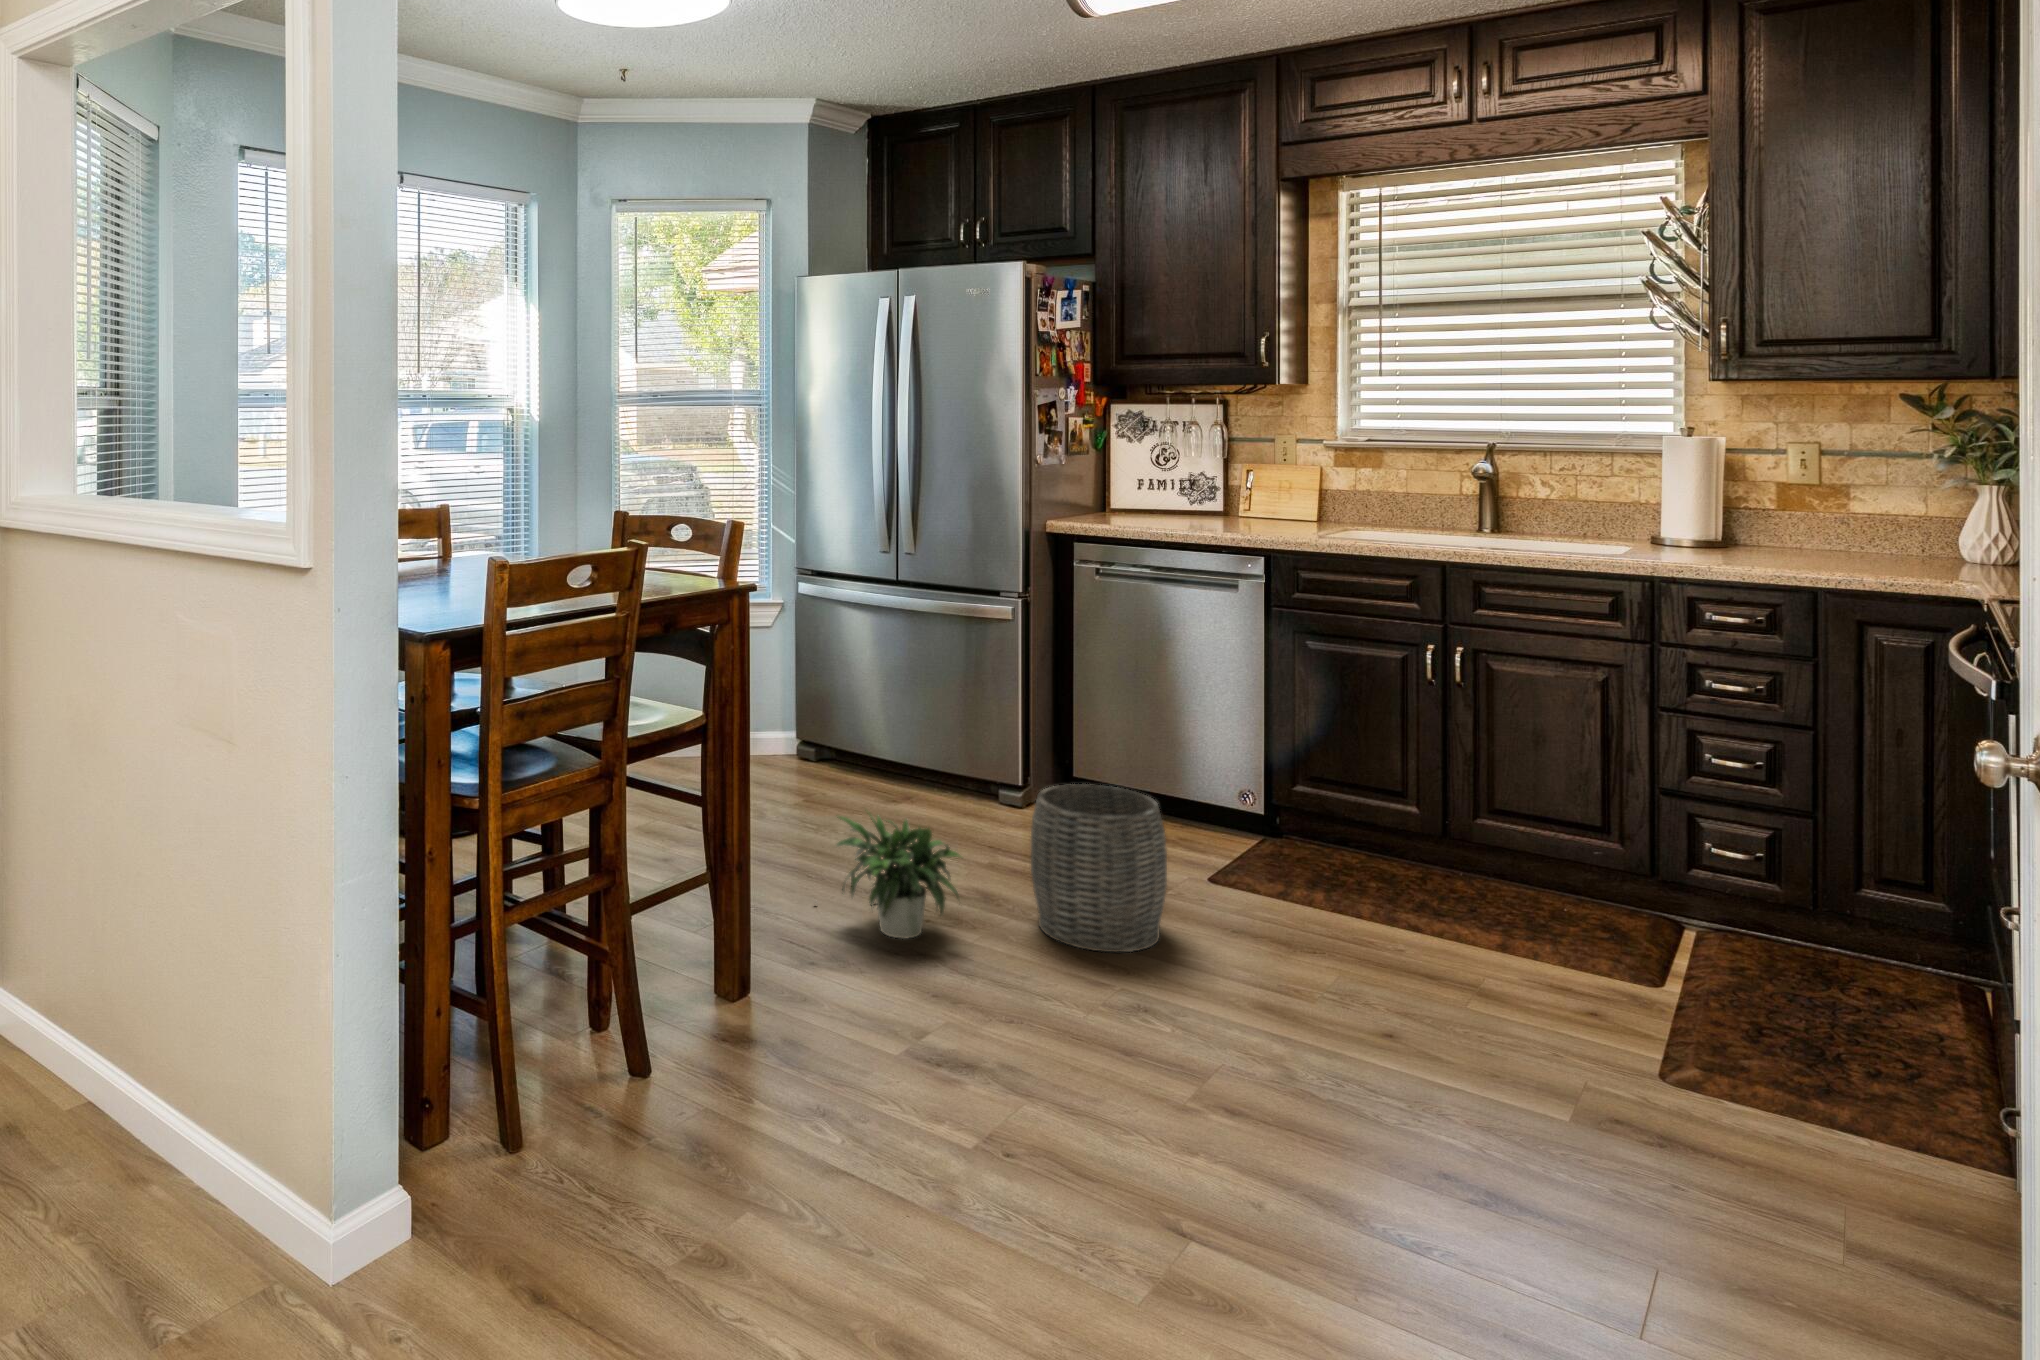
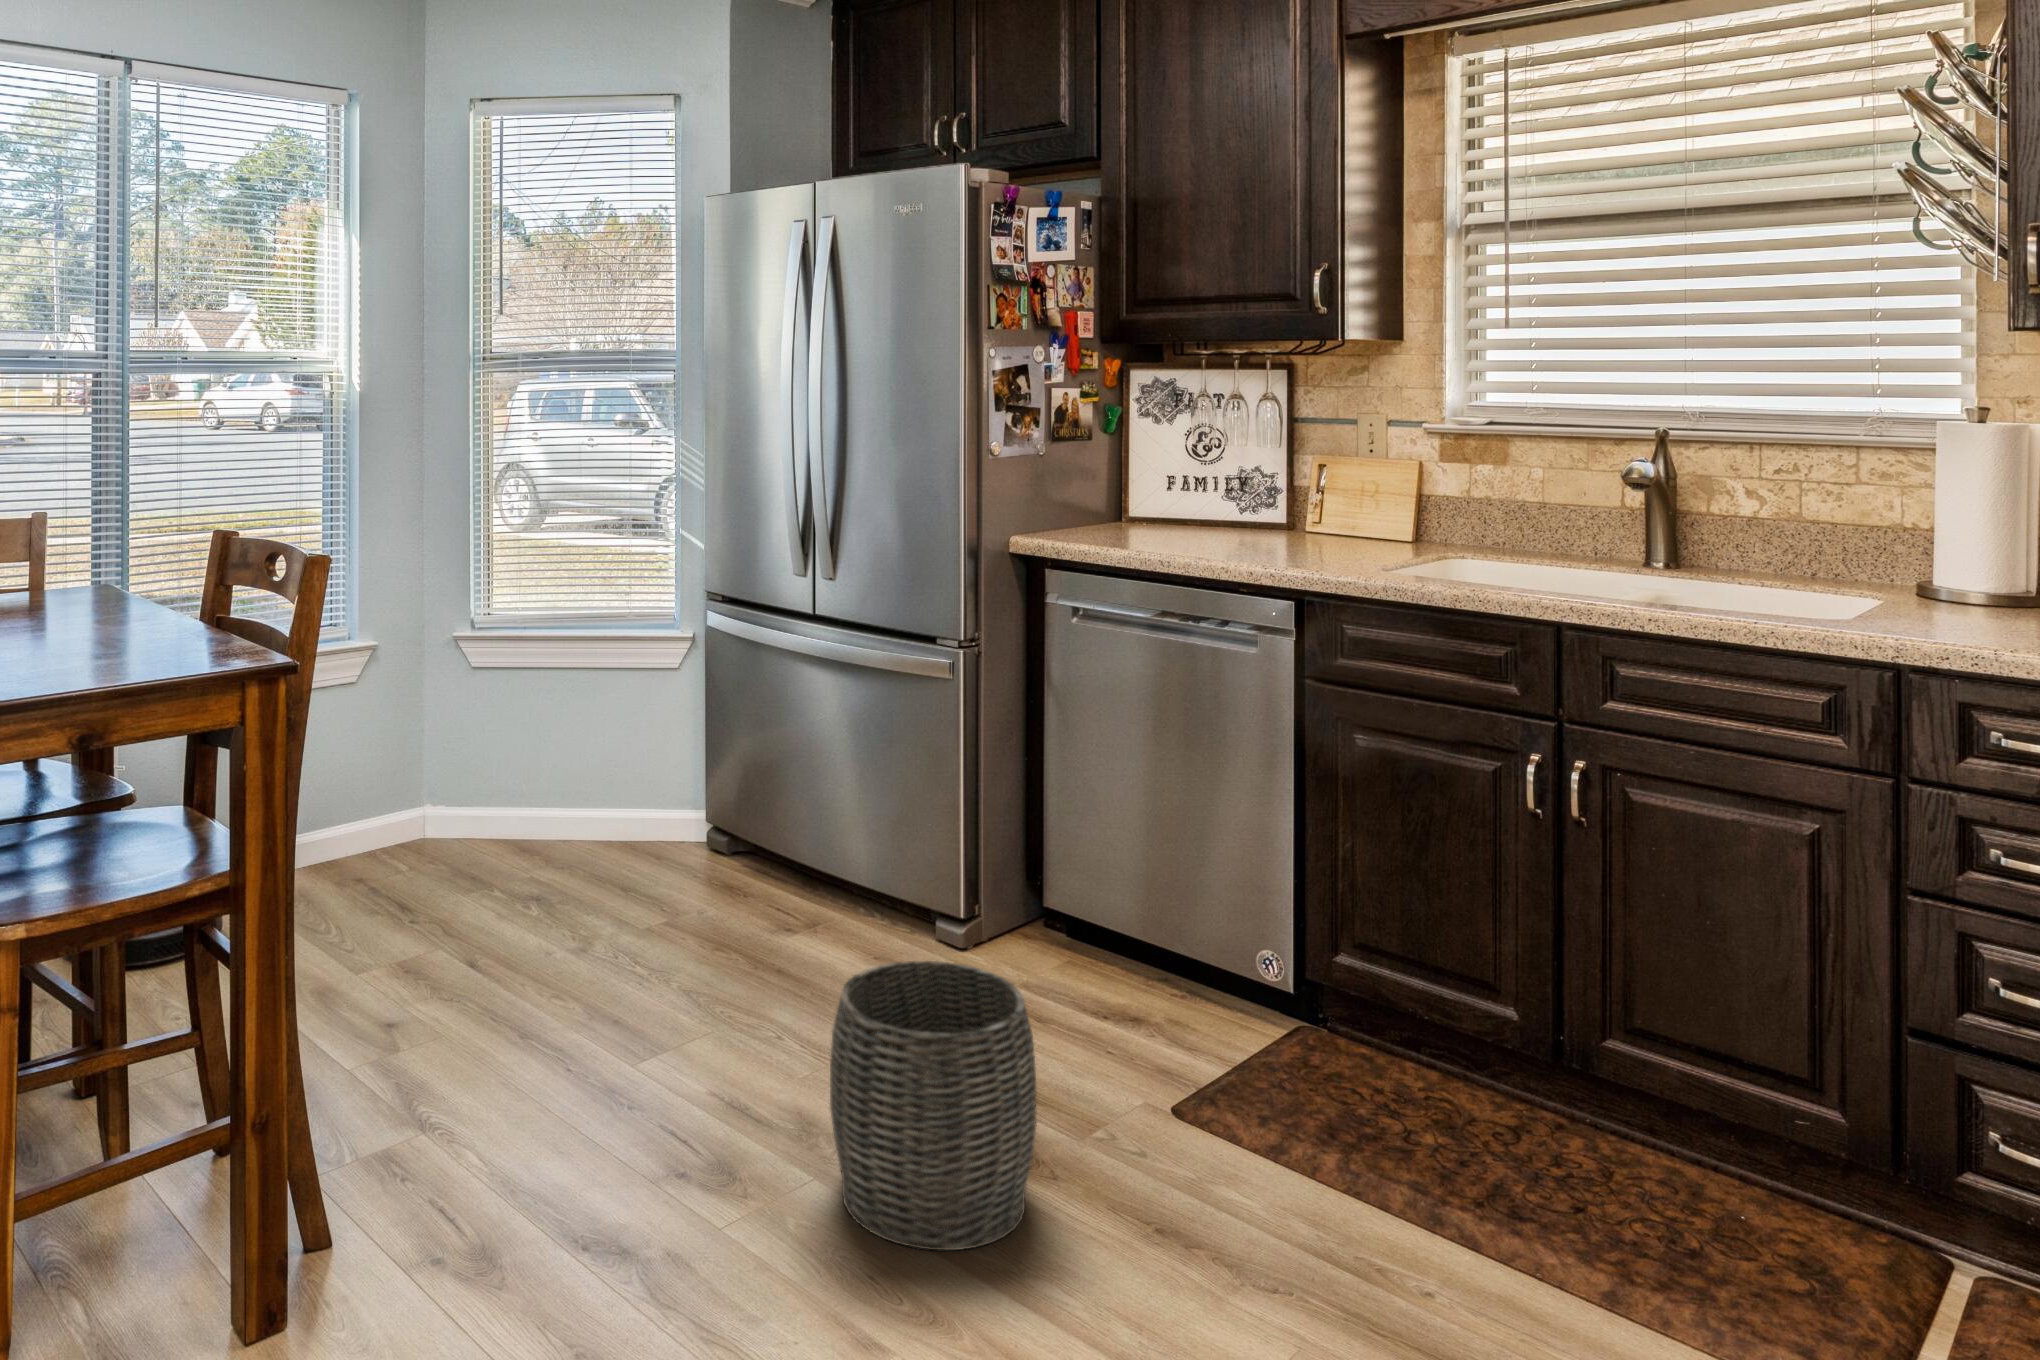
potted plant: present [837,815,961,939] -> none [531,986,719,1200]

